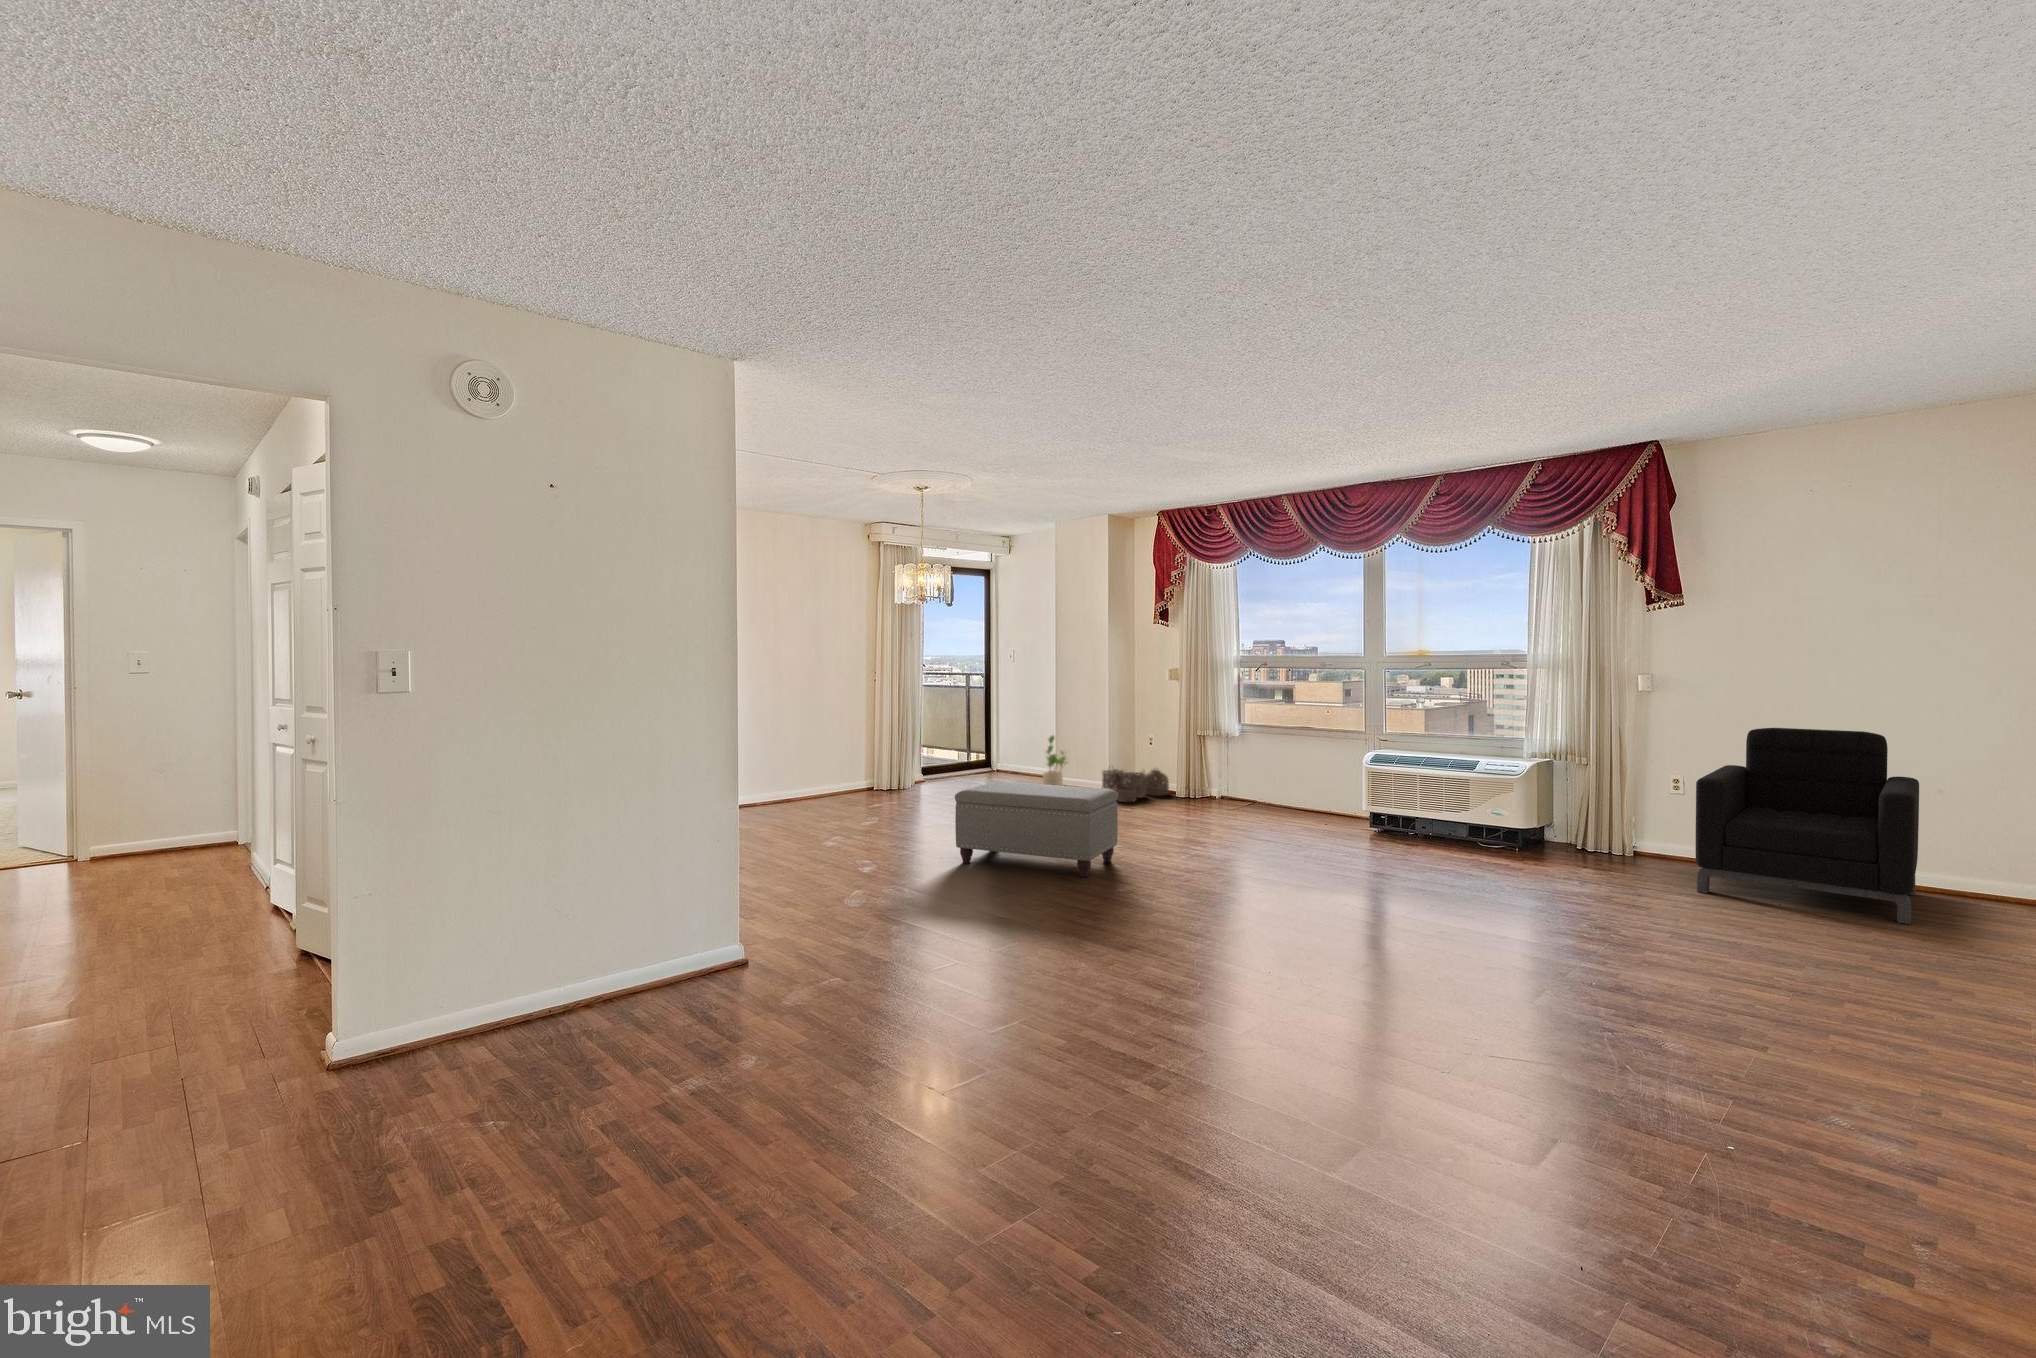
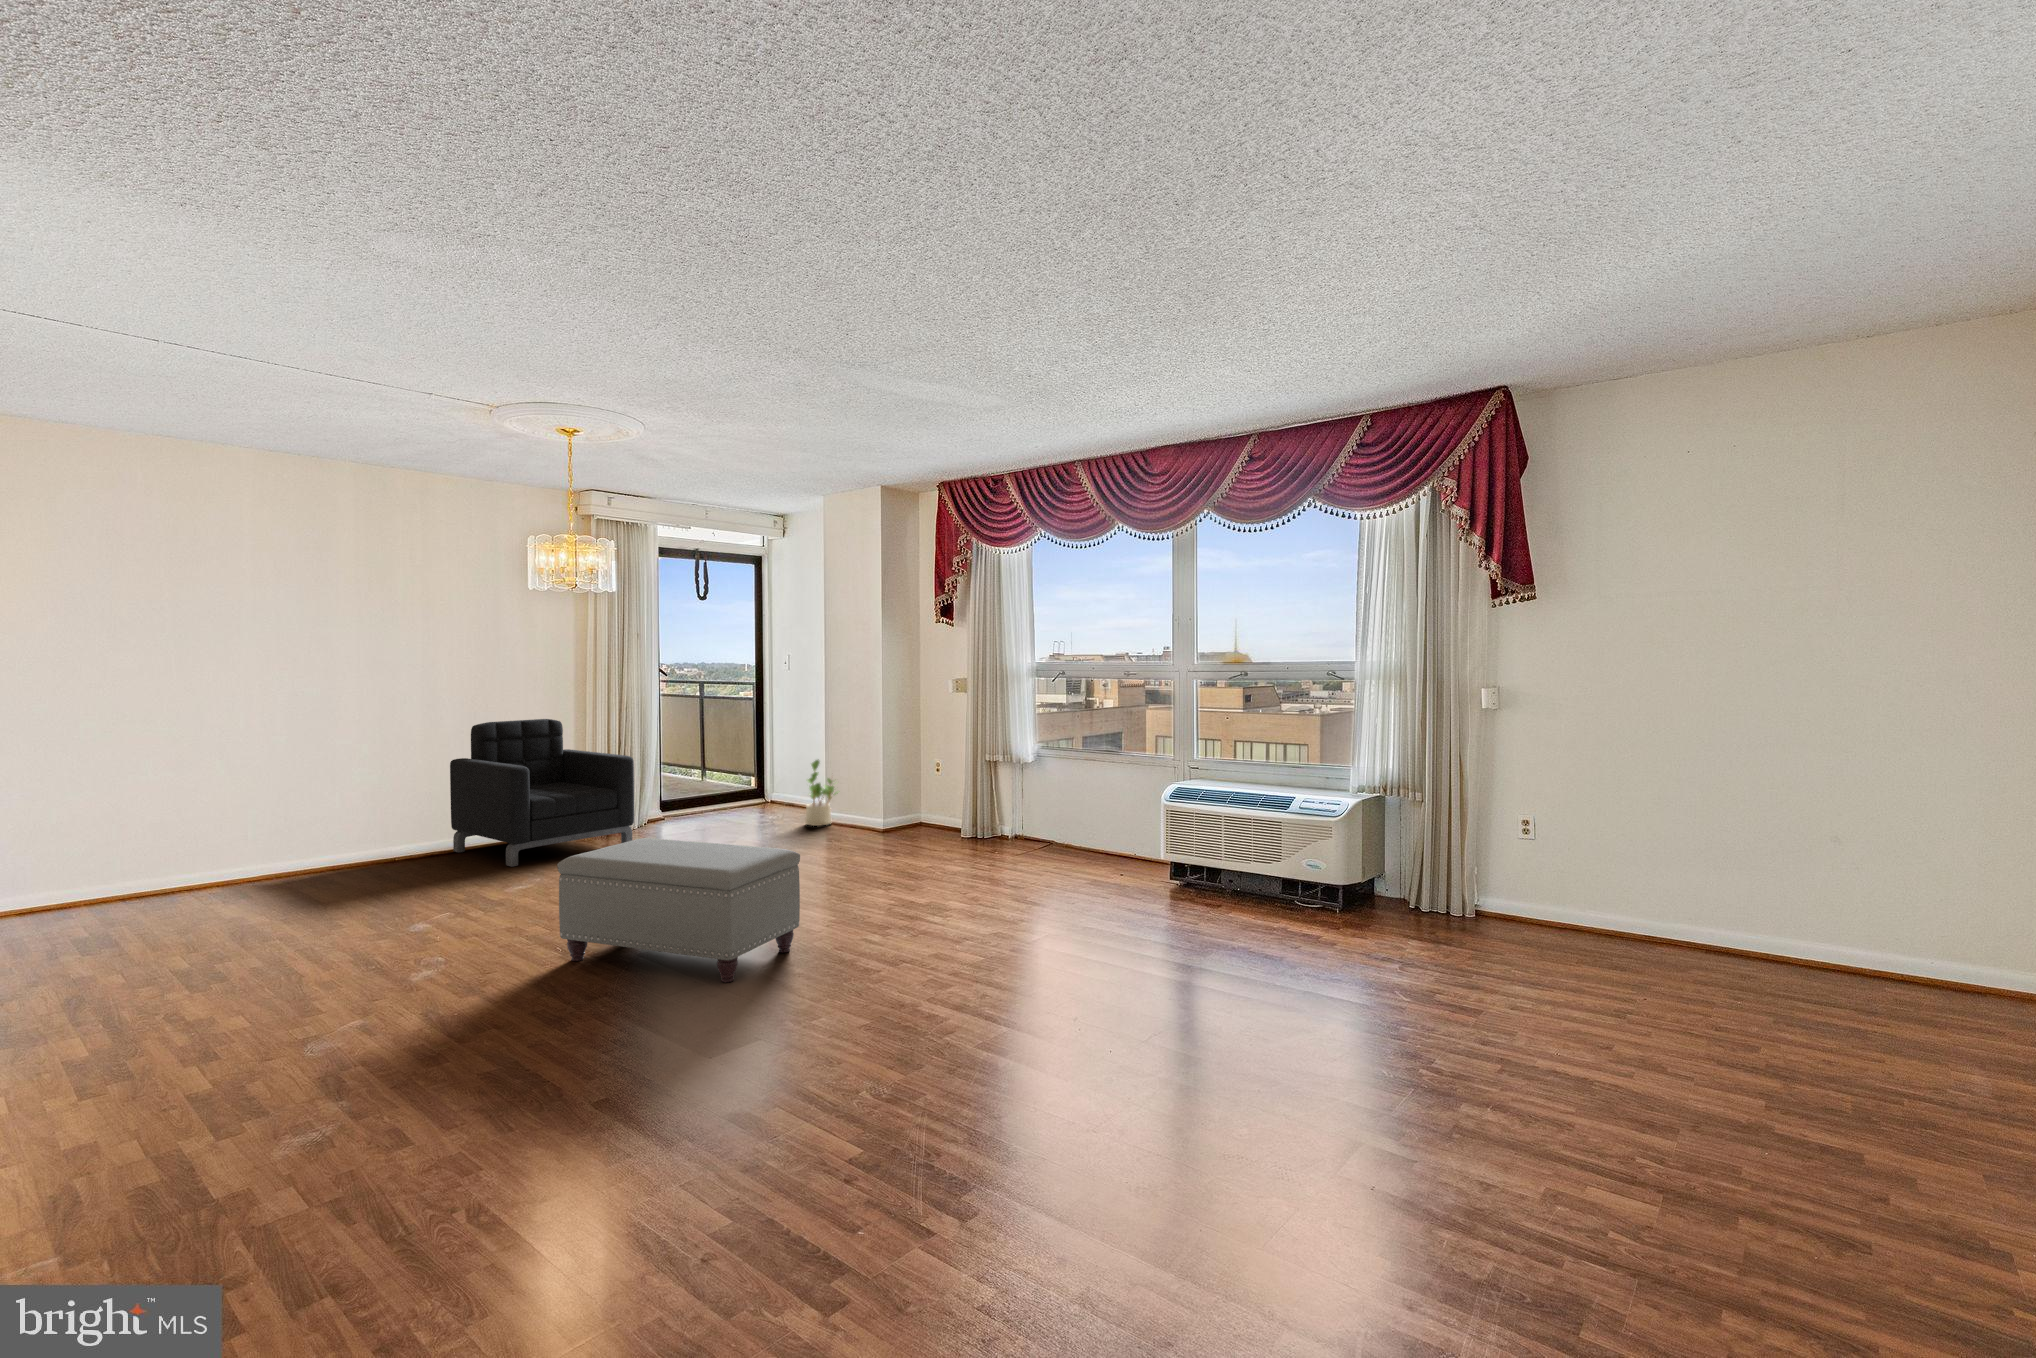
armchair: present [1695,728,1919,924] -> present [450,719,634,867]
woven basket: present [1102,767,1169,802] -> none [871,798,956,846]

